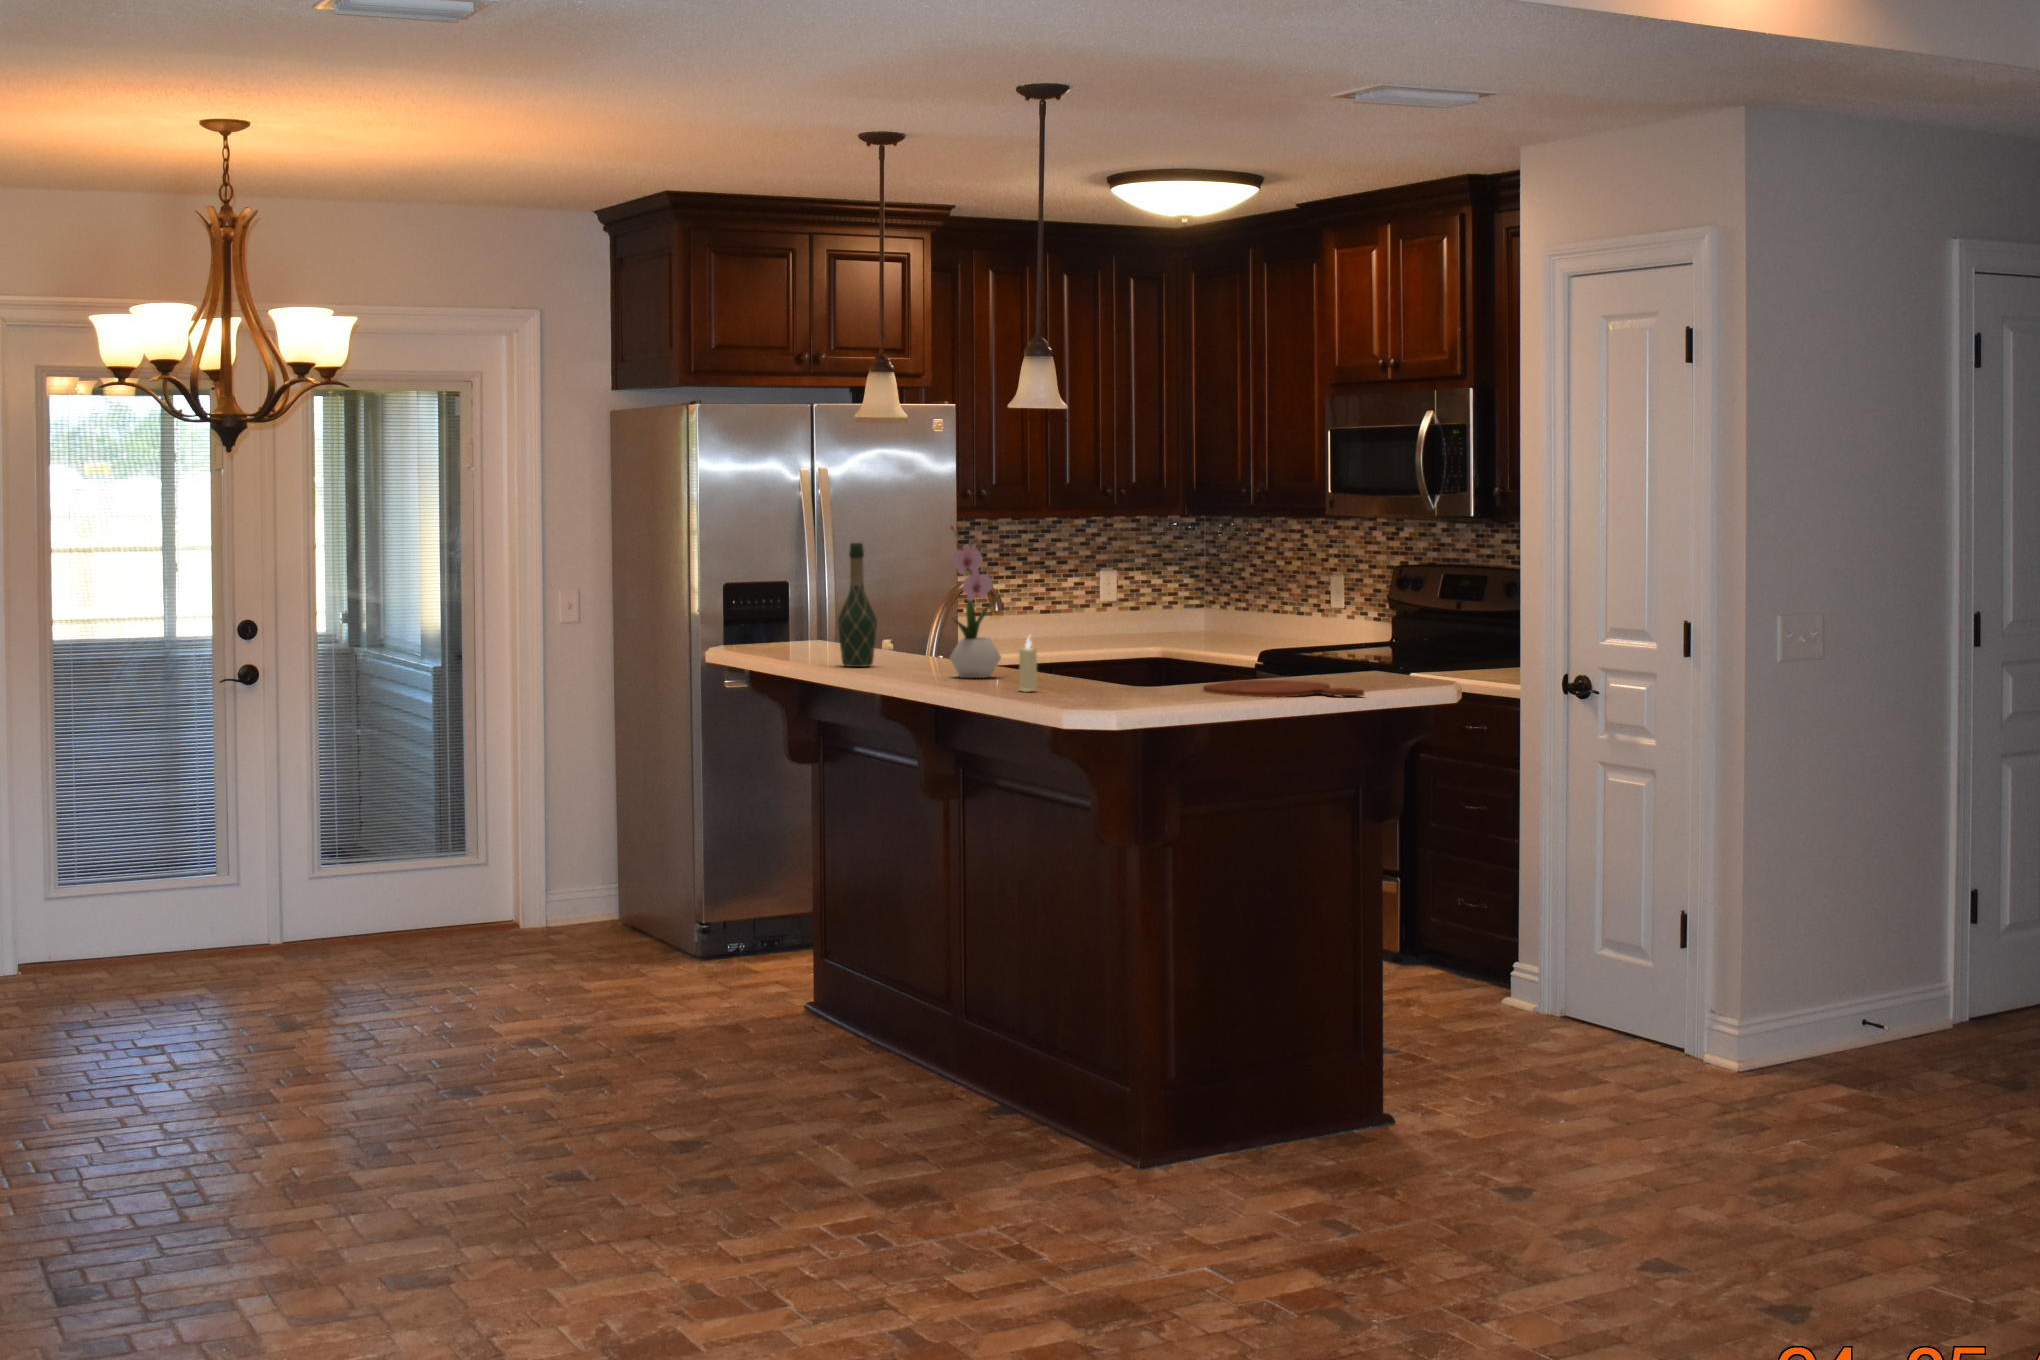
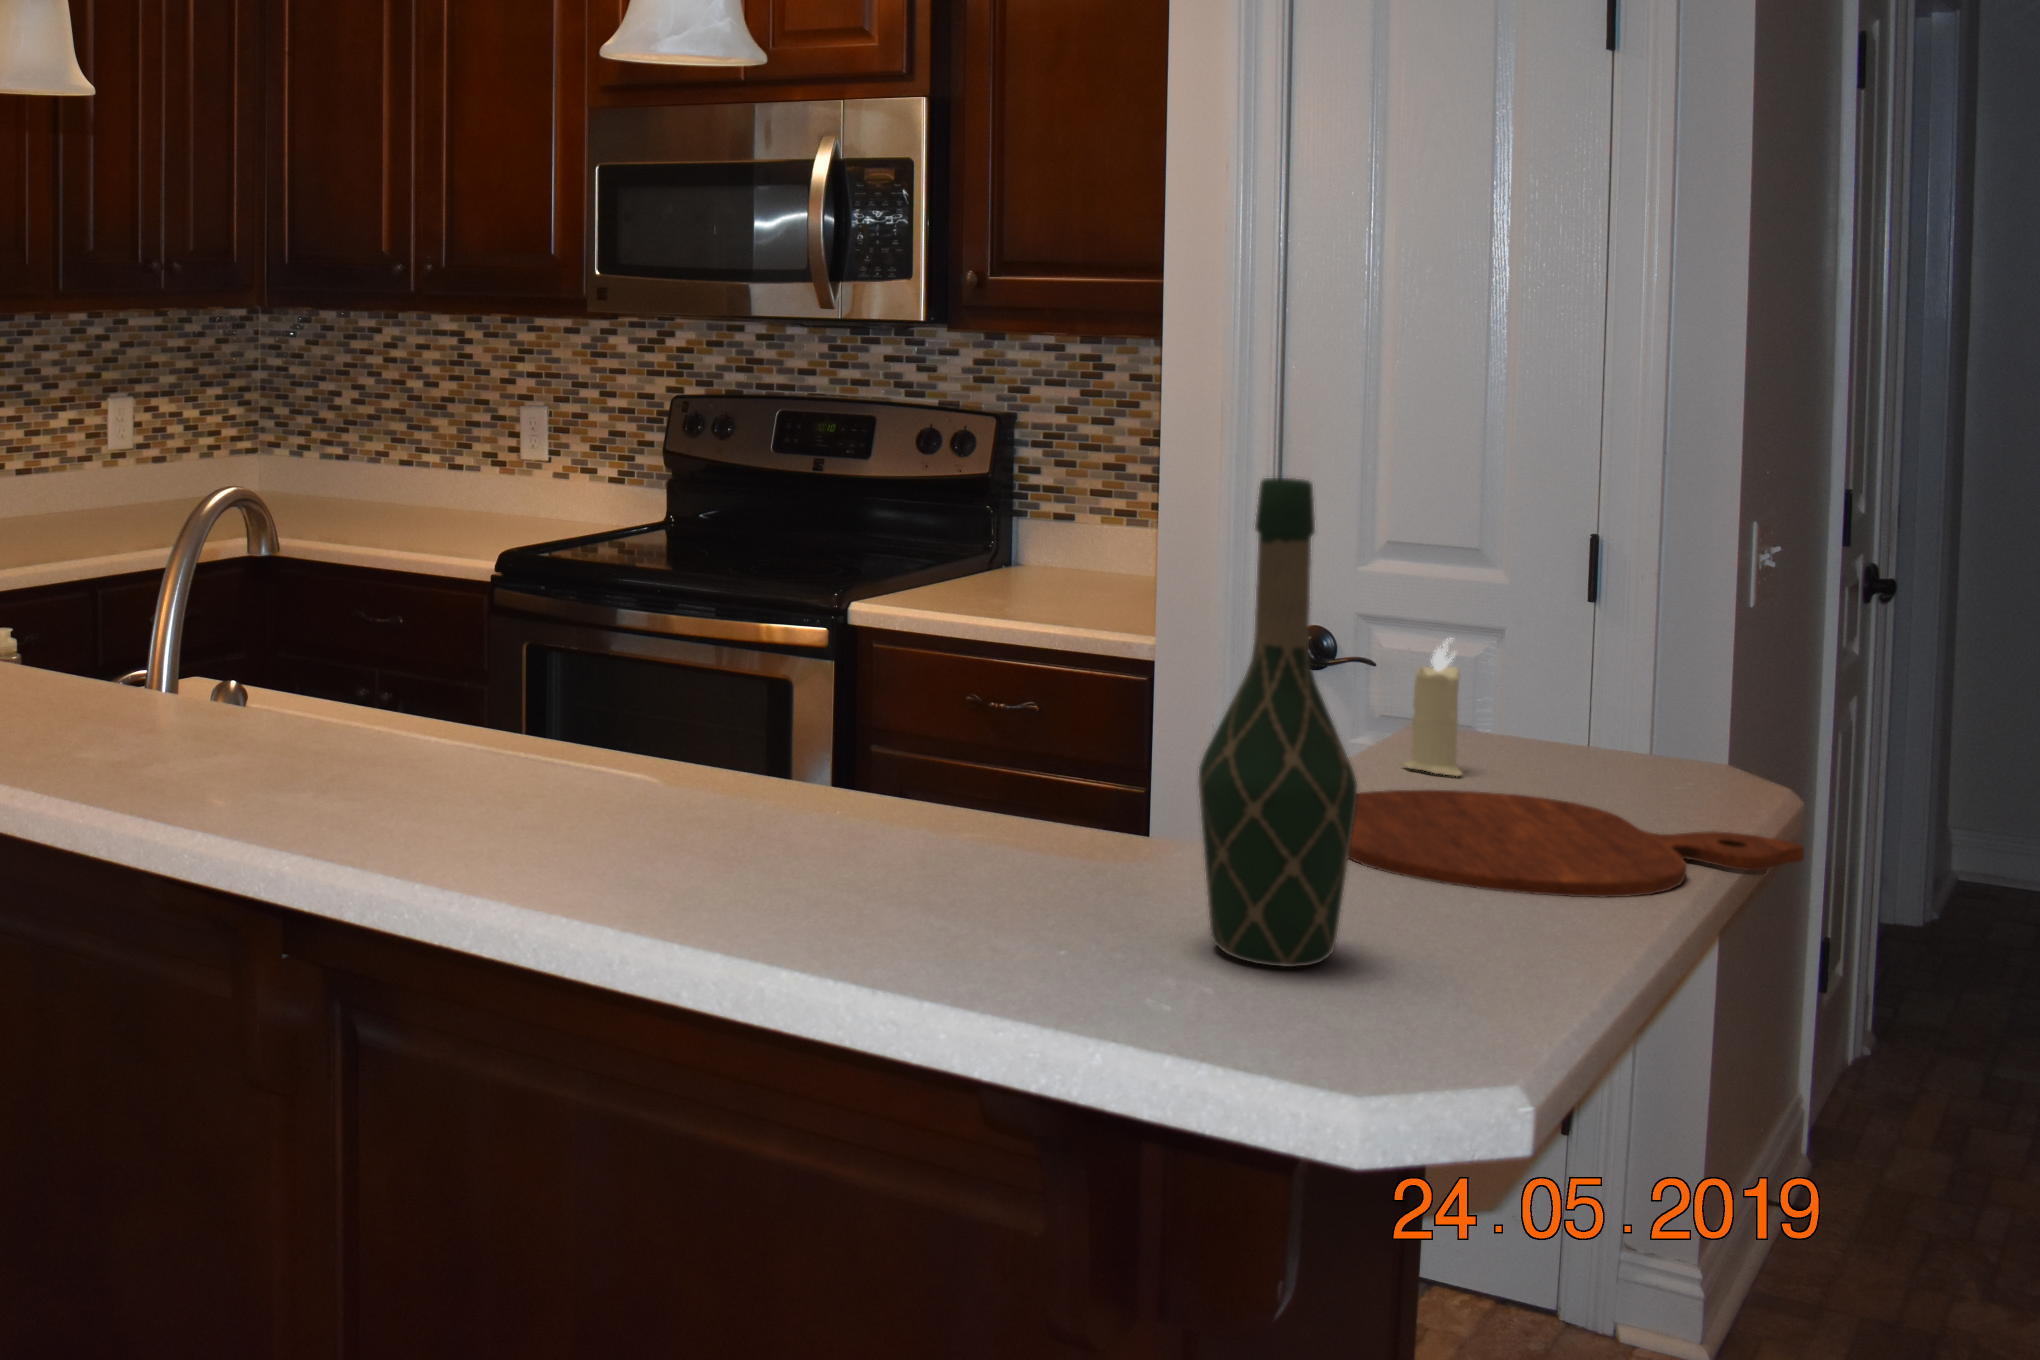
flower arrangement: present [950,526,1001,678] -> none [508,373,659,836]
wine bottle: present [838,543,877,667] -> present [1199,478,1357,967]
candle: present [1019,638,1037,692] -> present [1403,638,1461,776]

